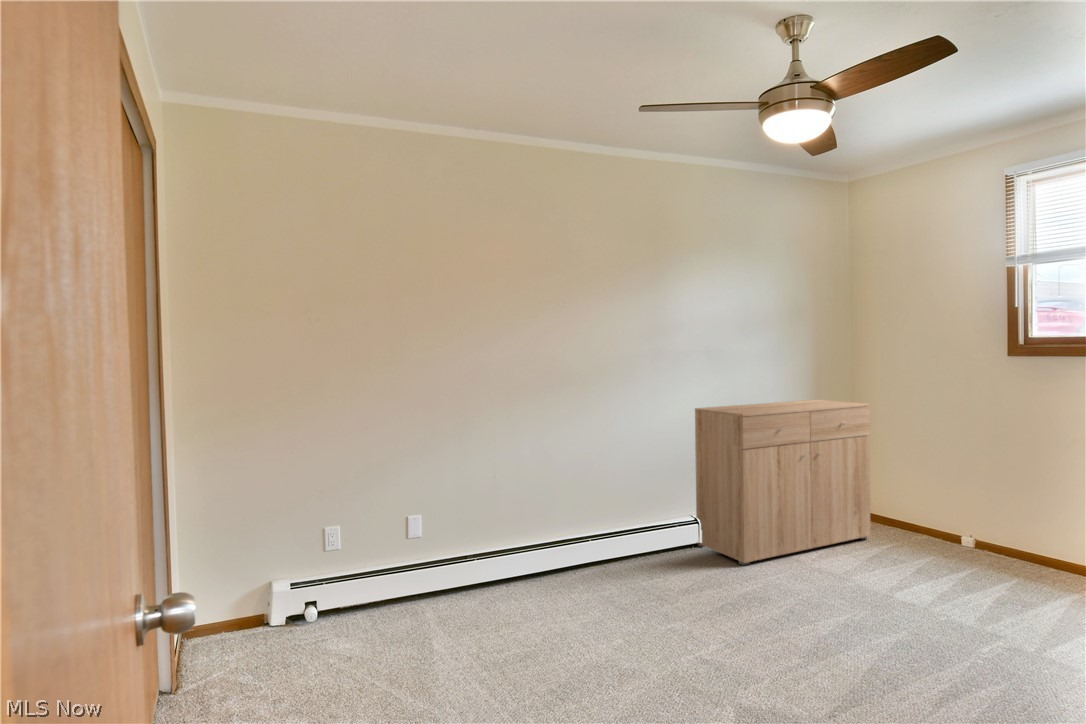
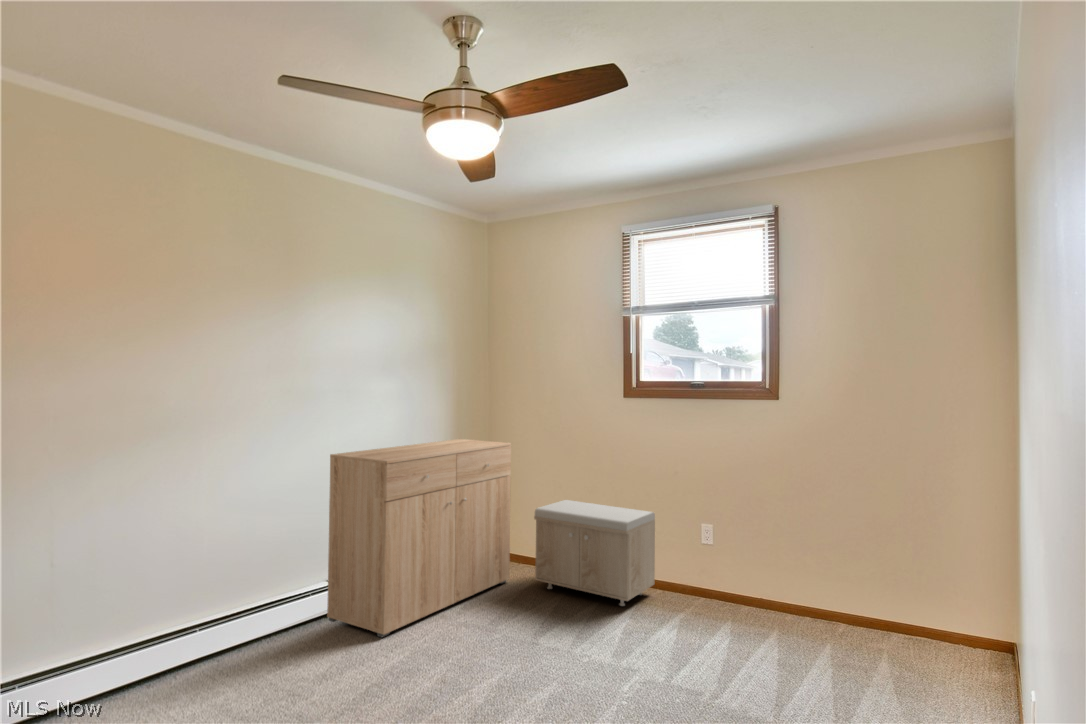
storage bench: none [897,464,1051,578] -> present [534,500,655,606]

